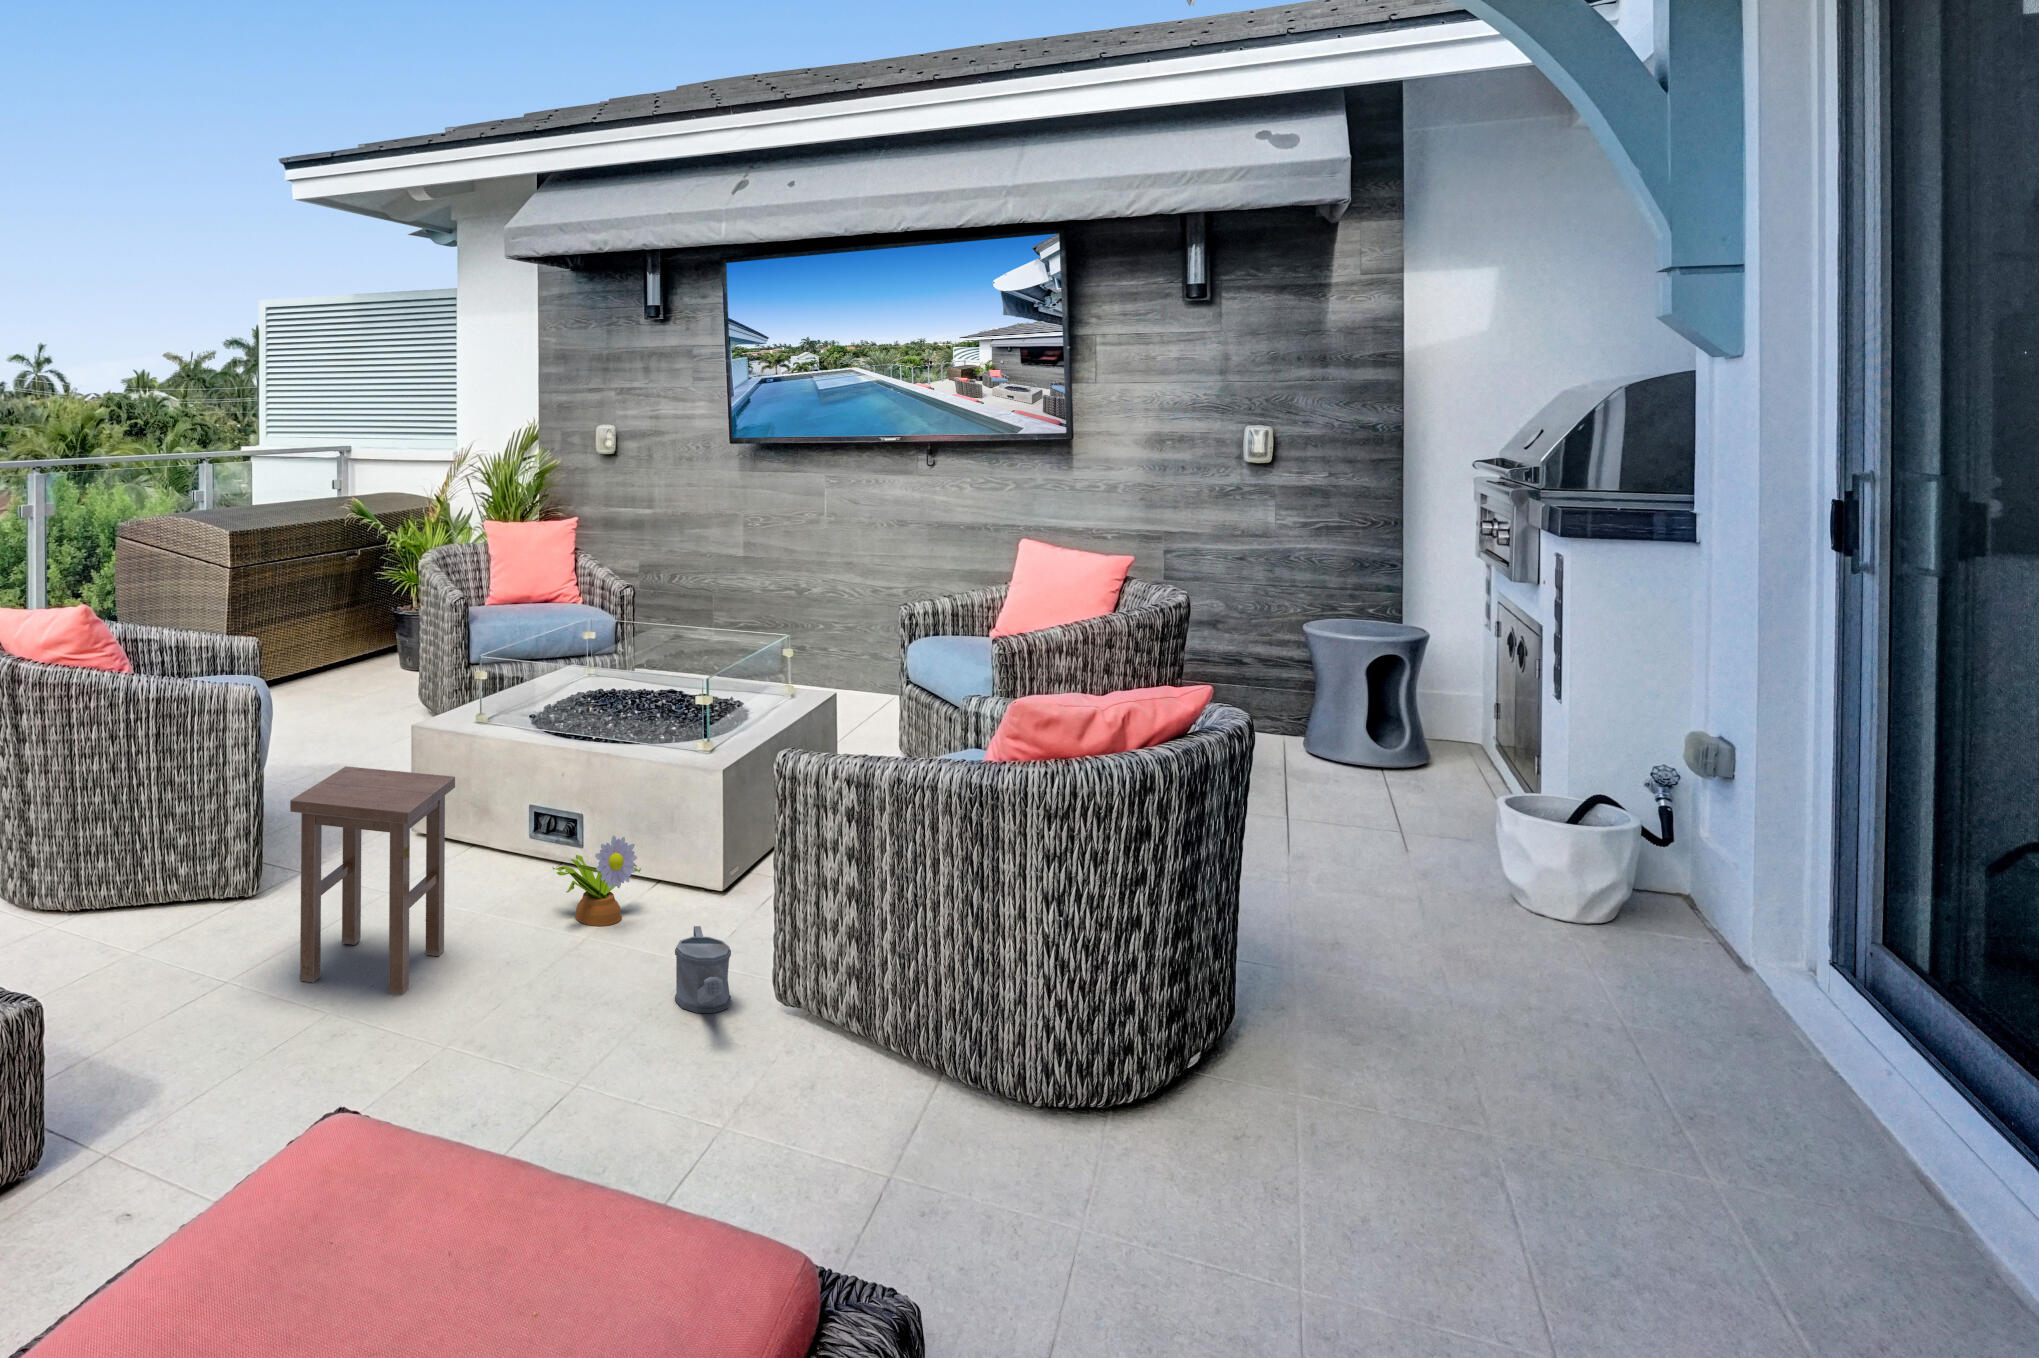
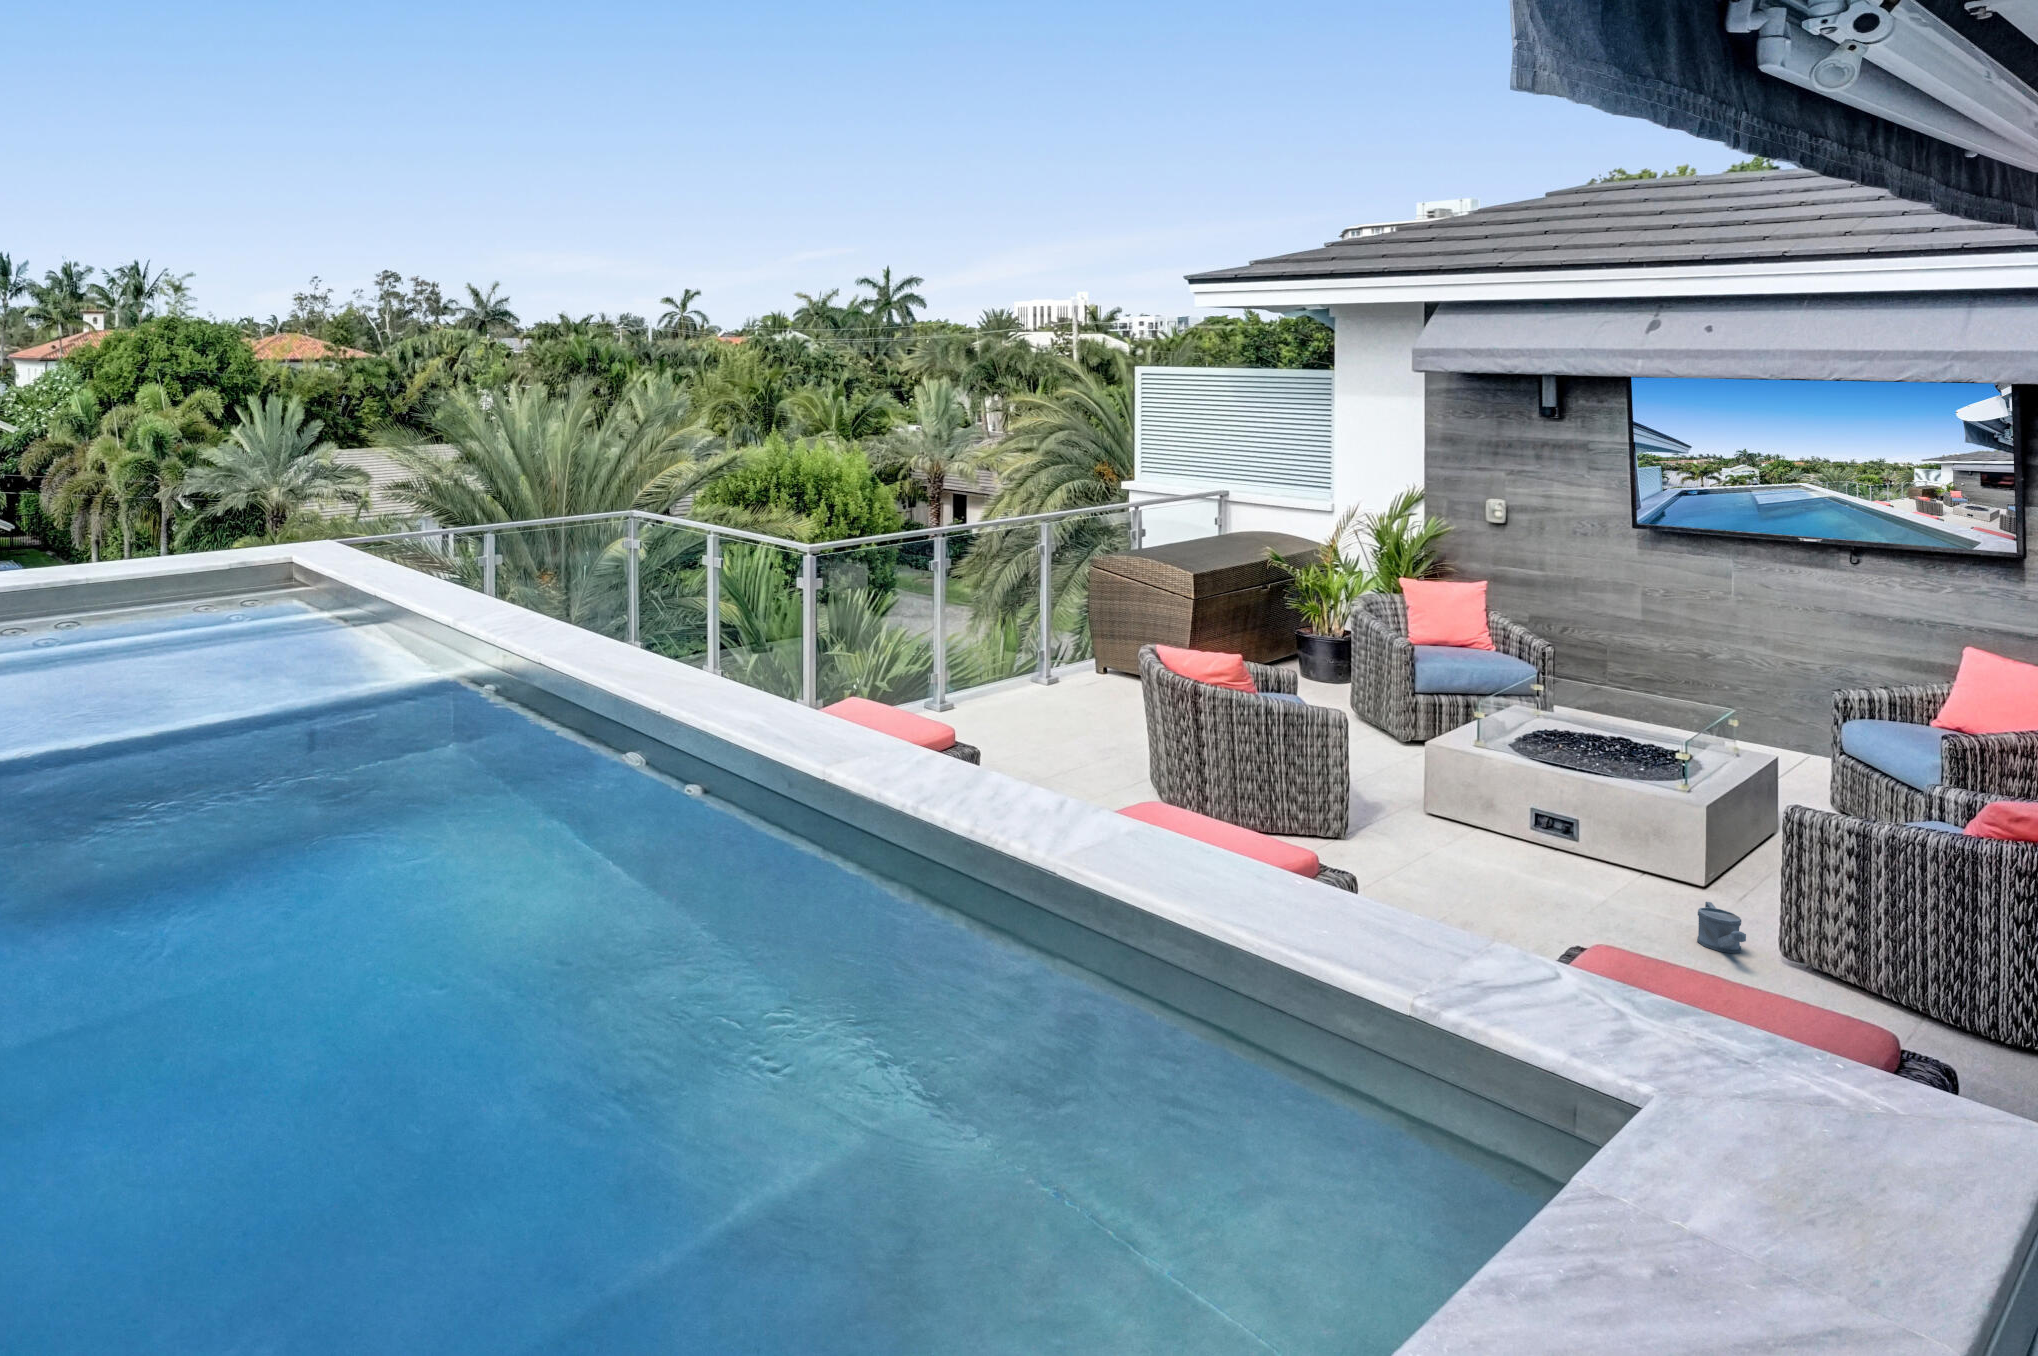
stool: present [290,766,455,995] -> none [1415,771,1514,907]
decorative plant: present [553,836,641,926] -> none [1570,837,1643,891]

